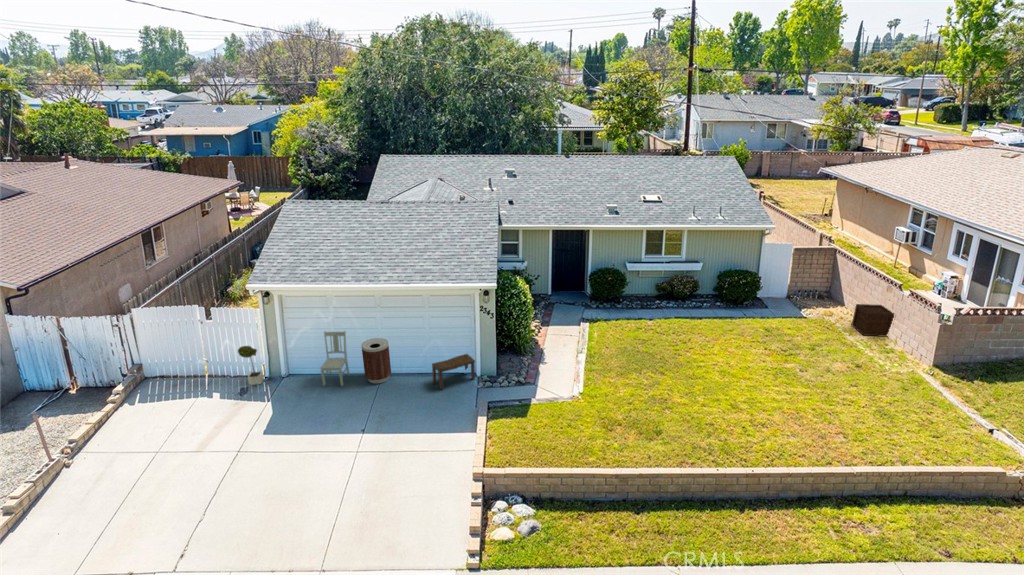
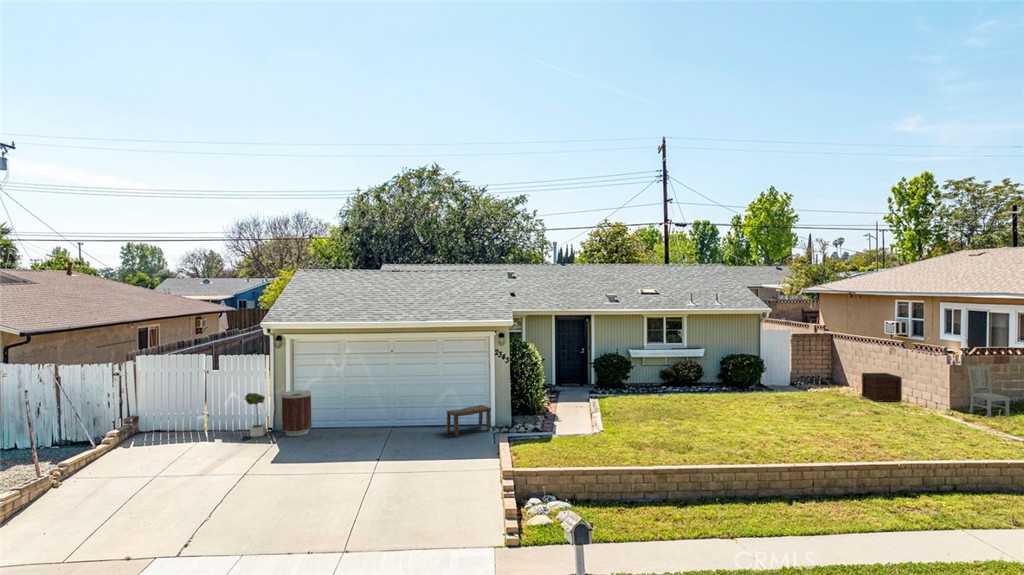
chair: present [321,331,349,386] -> present [967,365,1009,418]
trash can: present [361,338,391,383] -> present [282,390,311,436]

